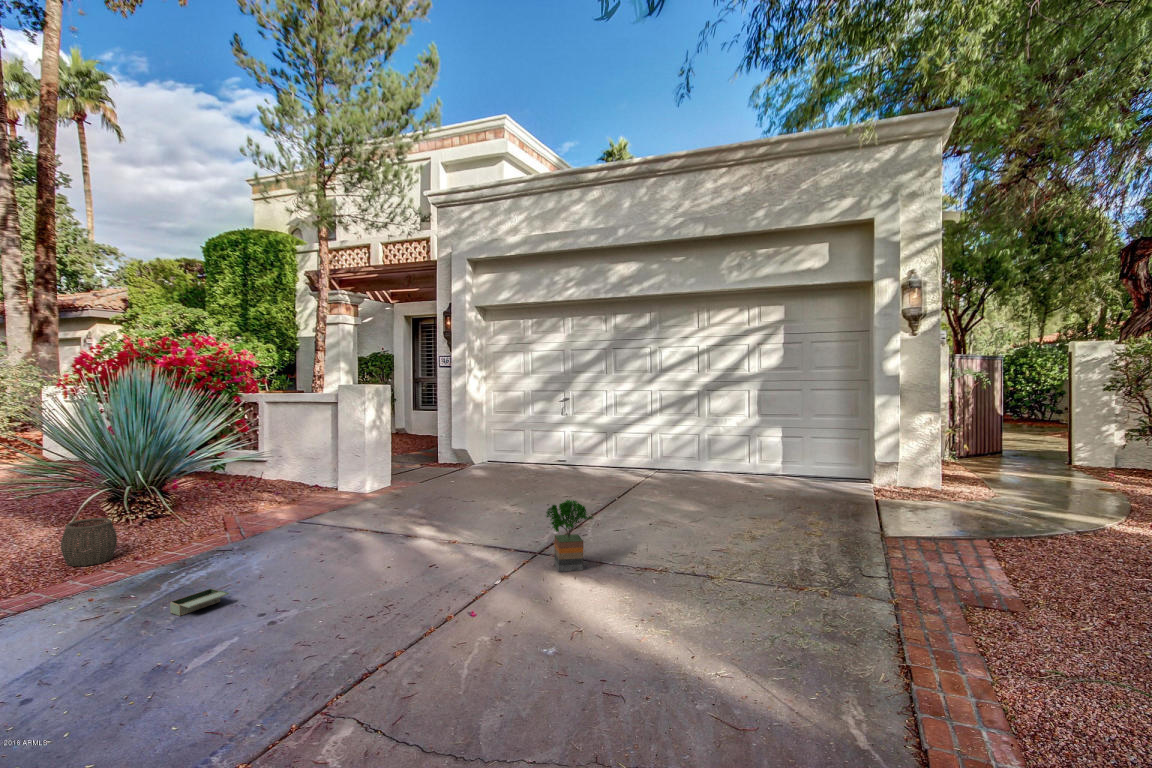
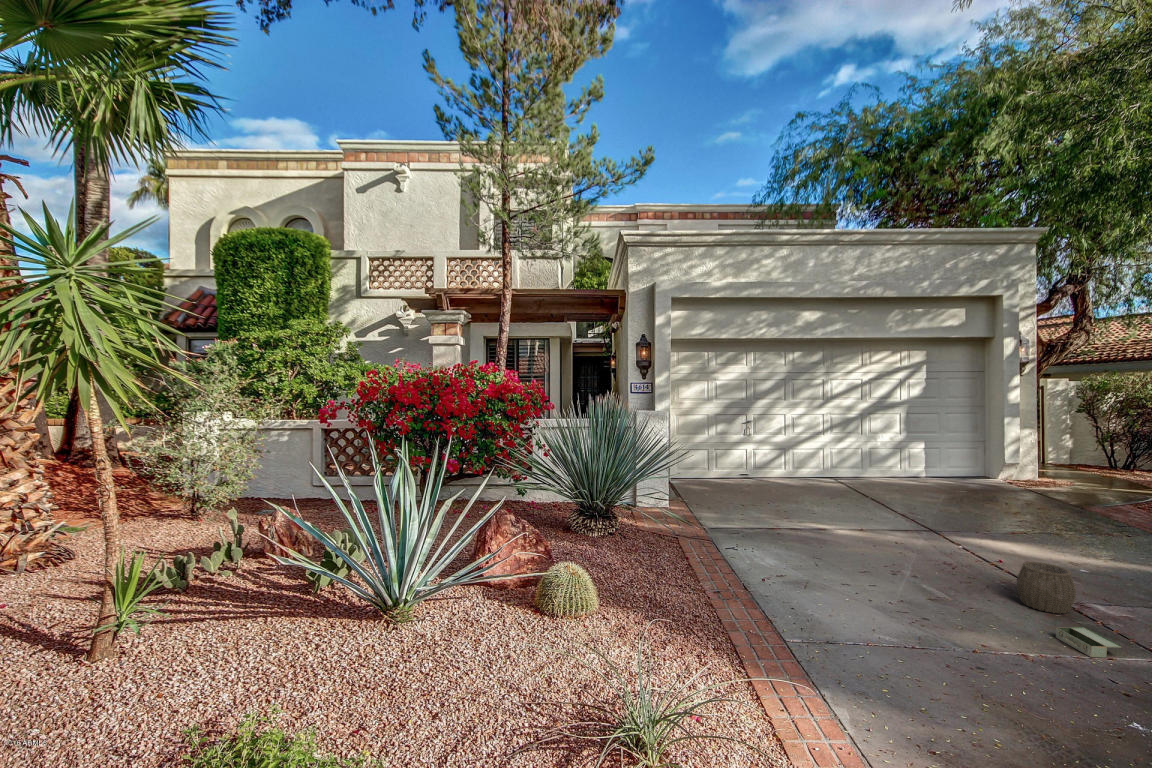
potted tree: present [546,500,594,572] -> none [1076,507,1124,565]
woven basket: present [60,518,117,567] -> present [1017,562,1076,614]

